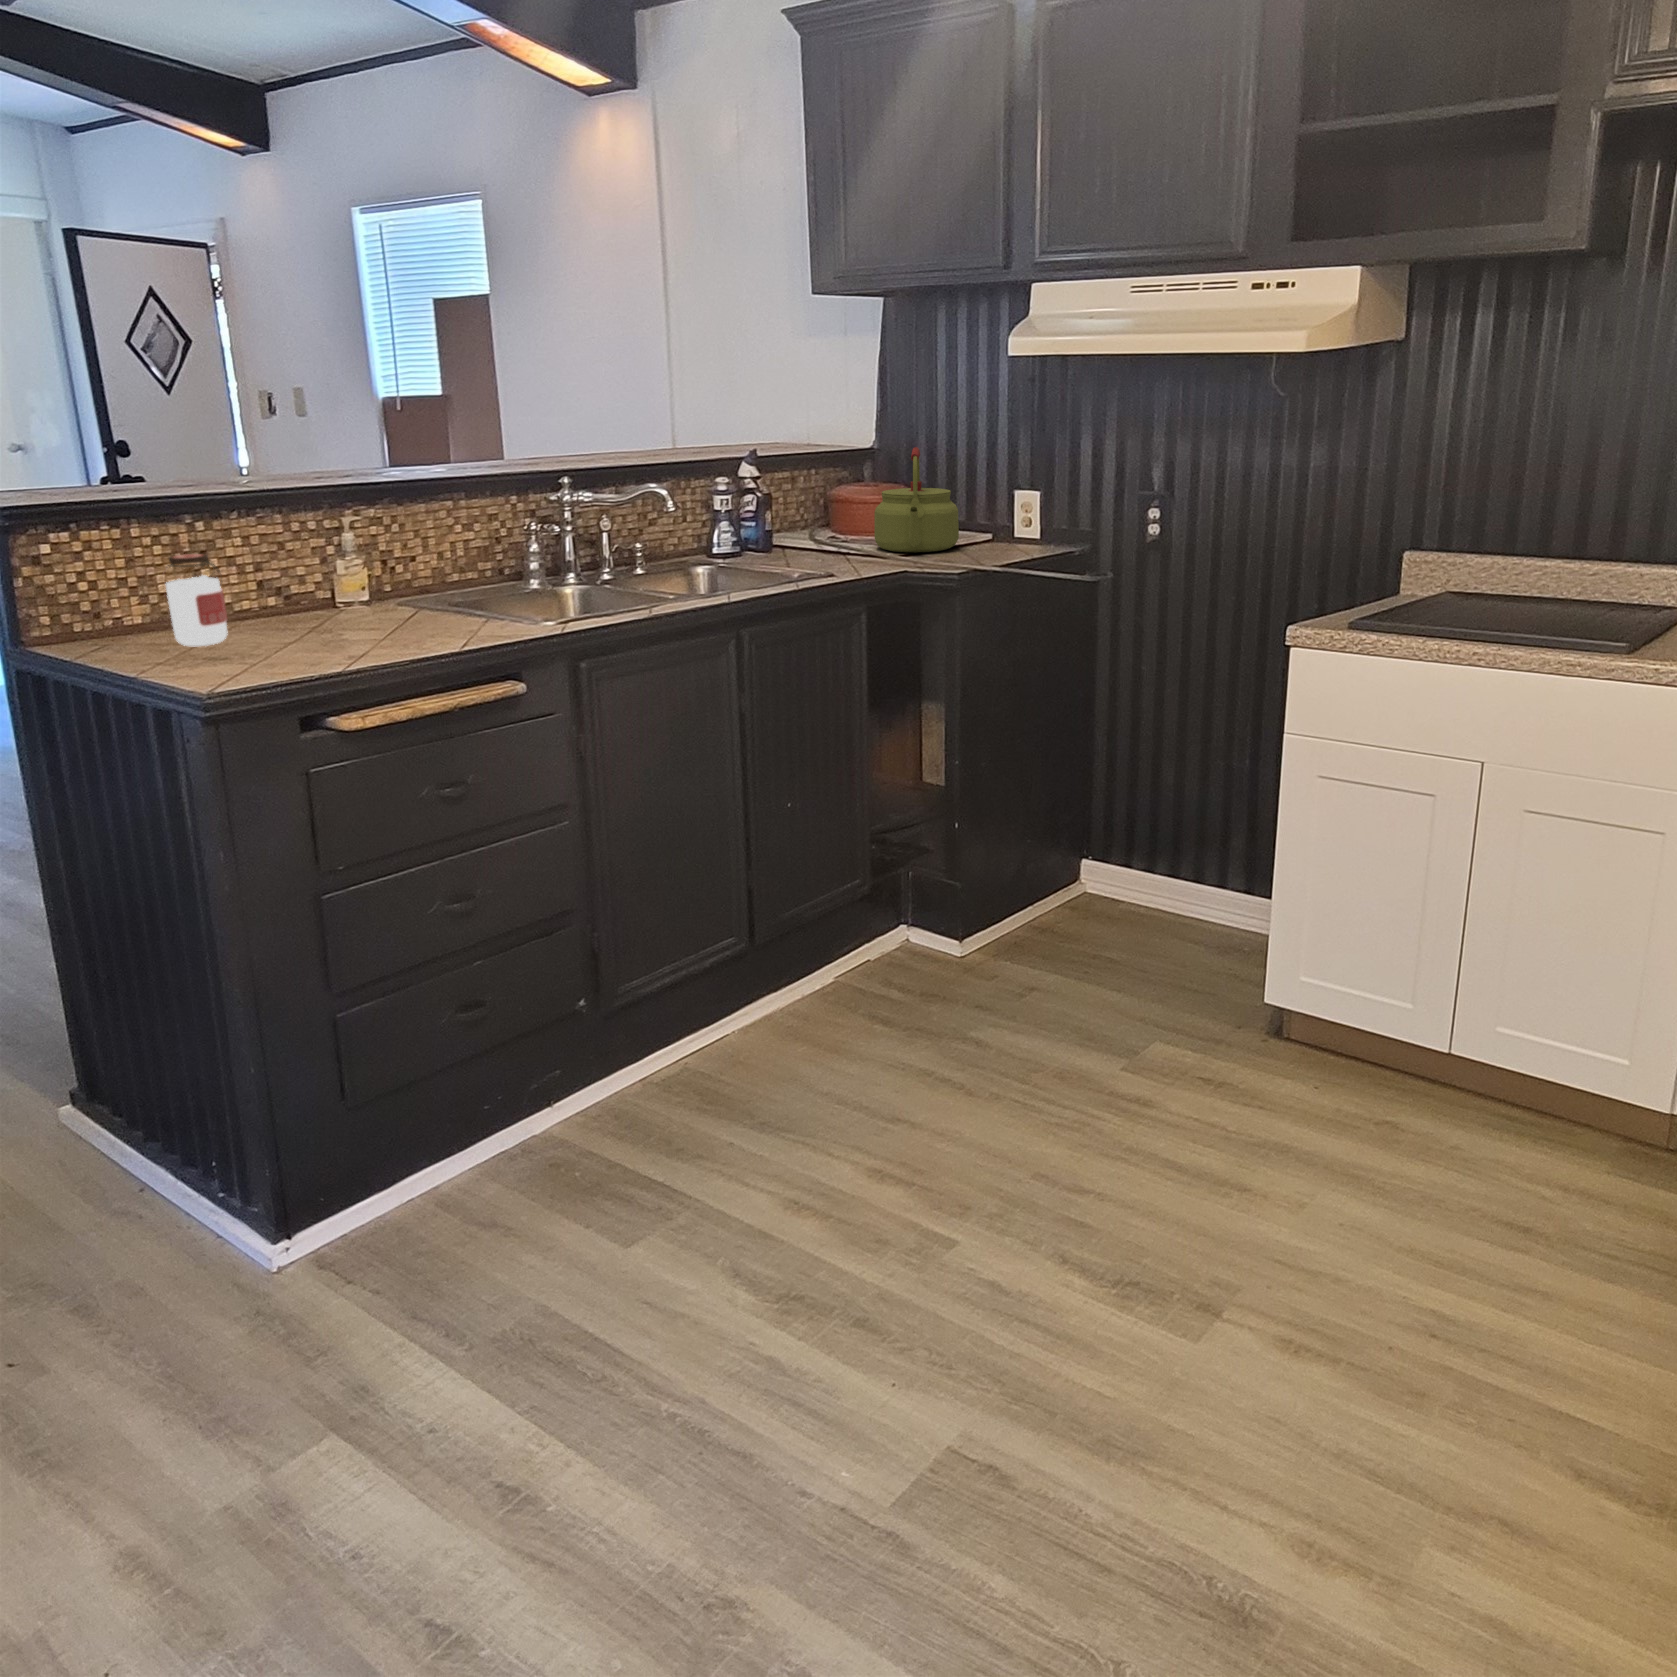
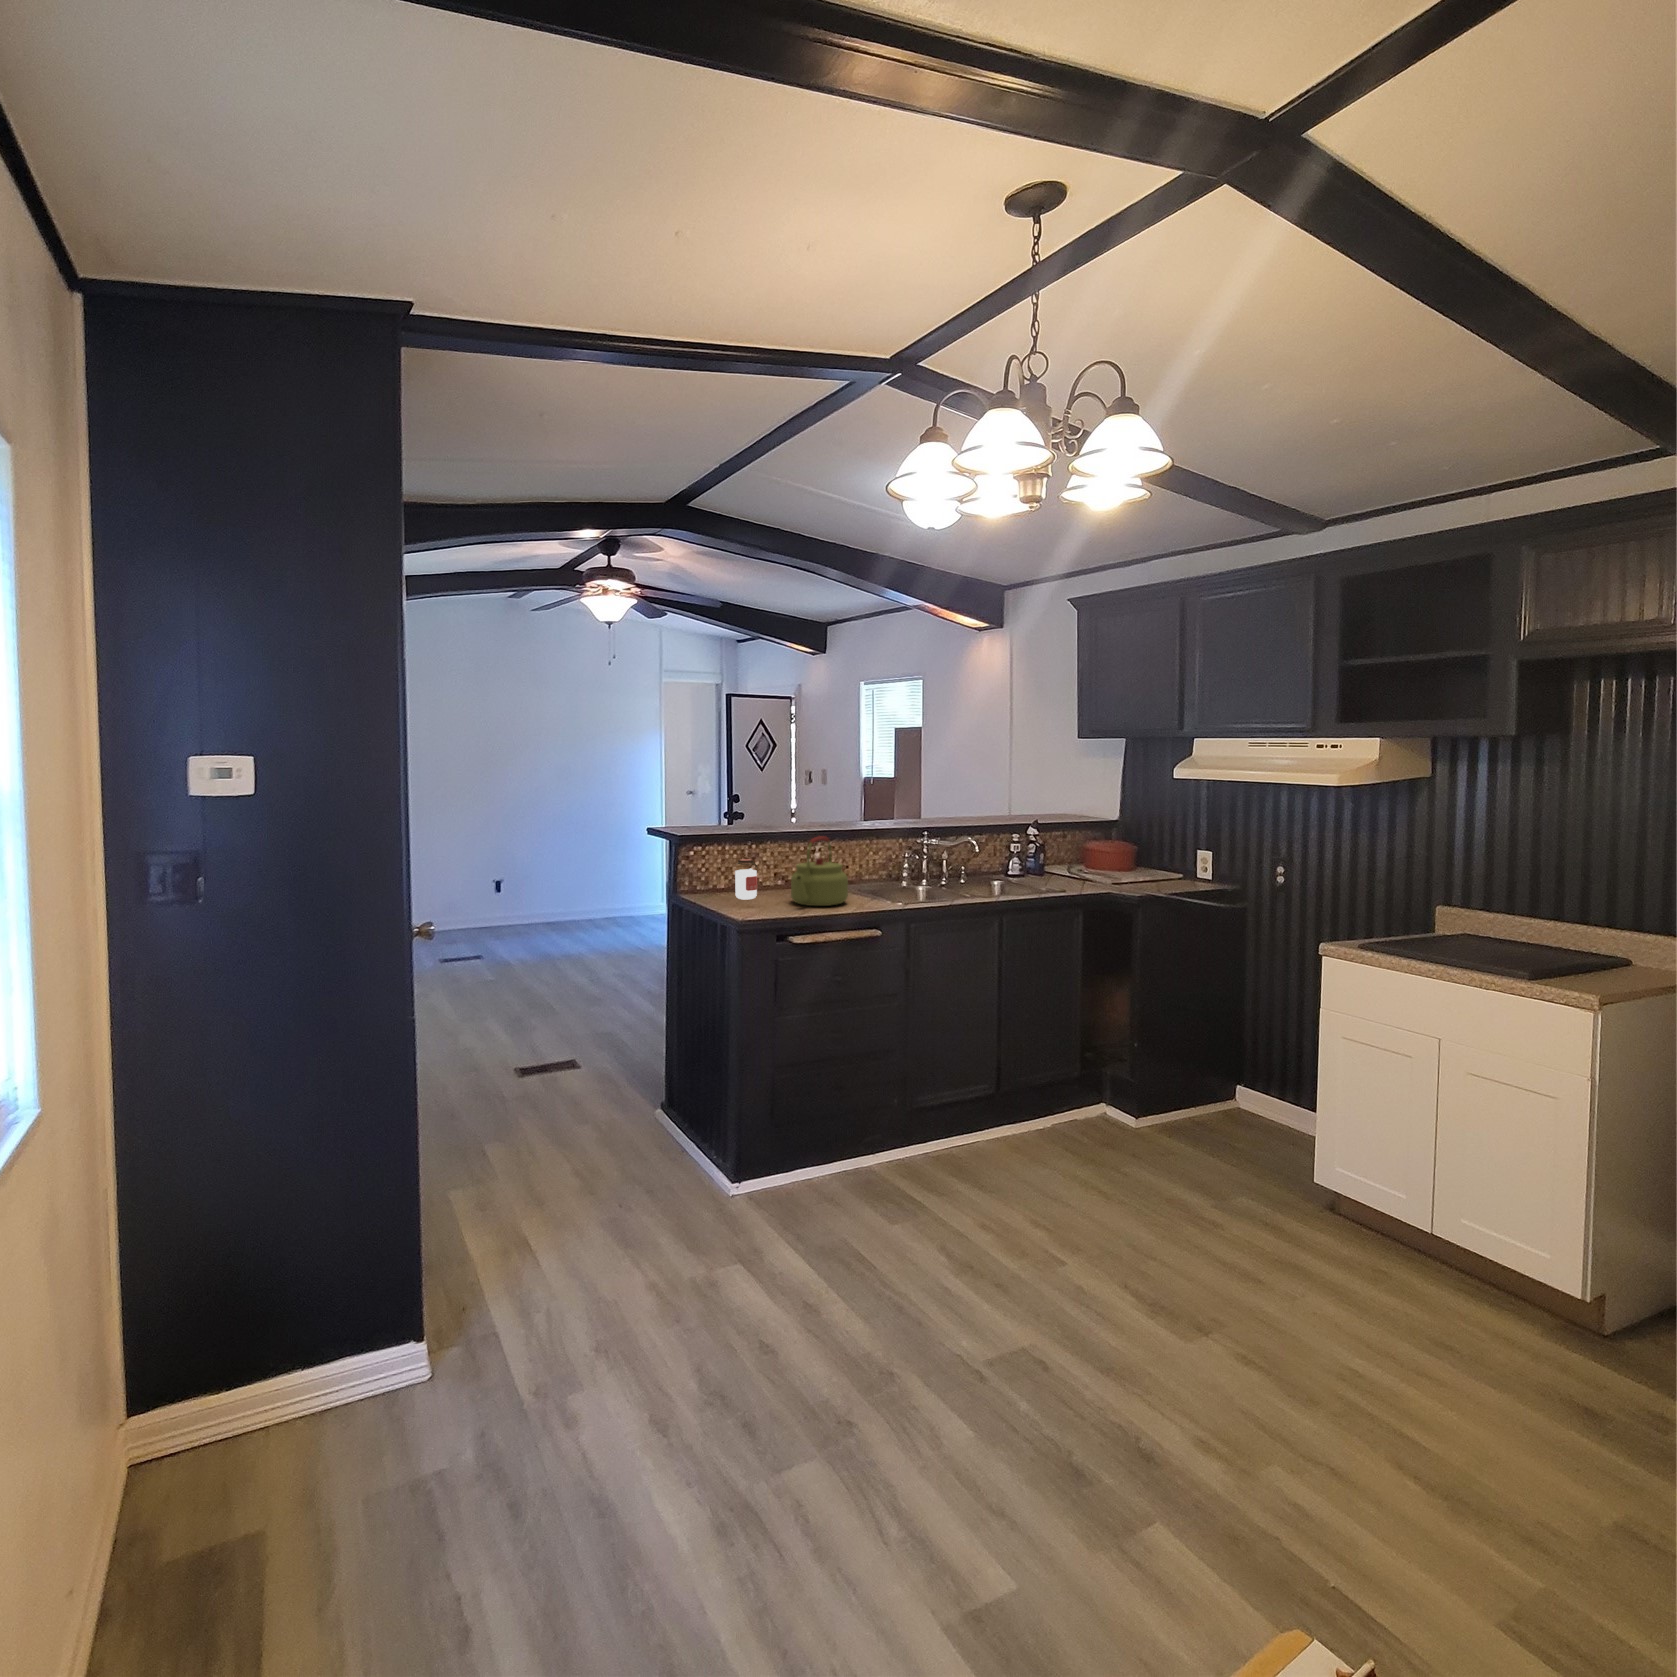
kettle: present [874,447,959,552] -> present [791,836,848,906]

